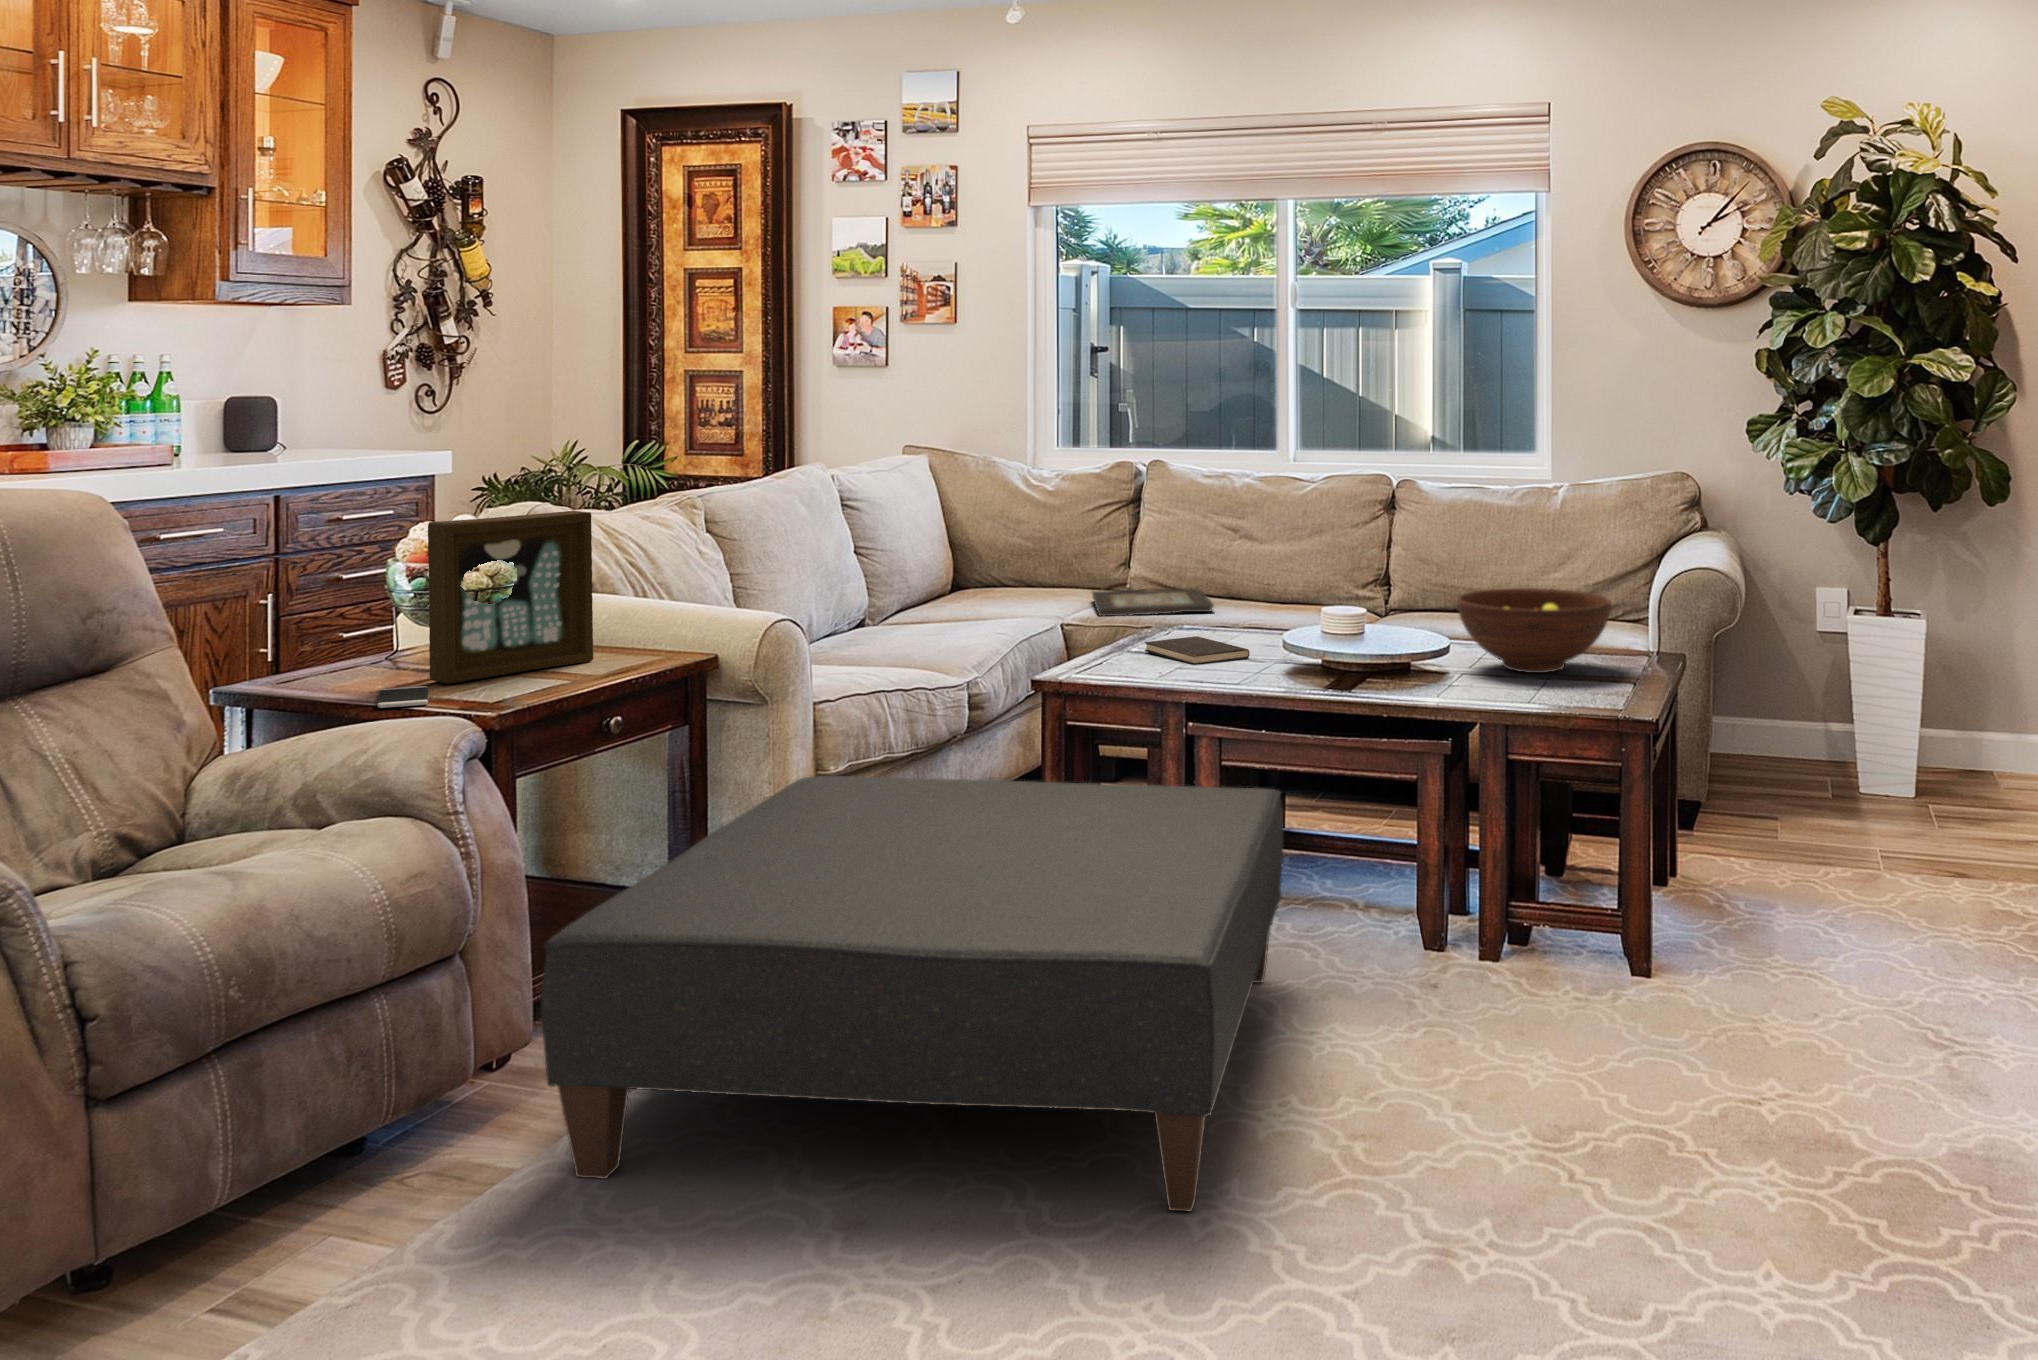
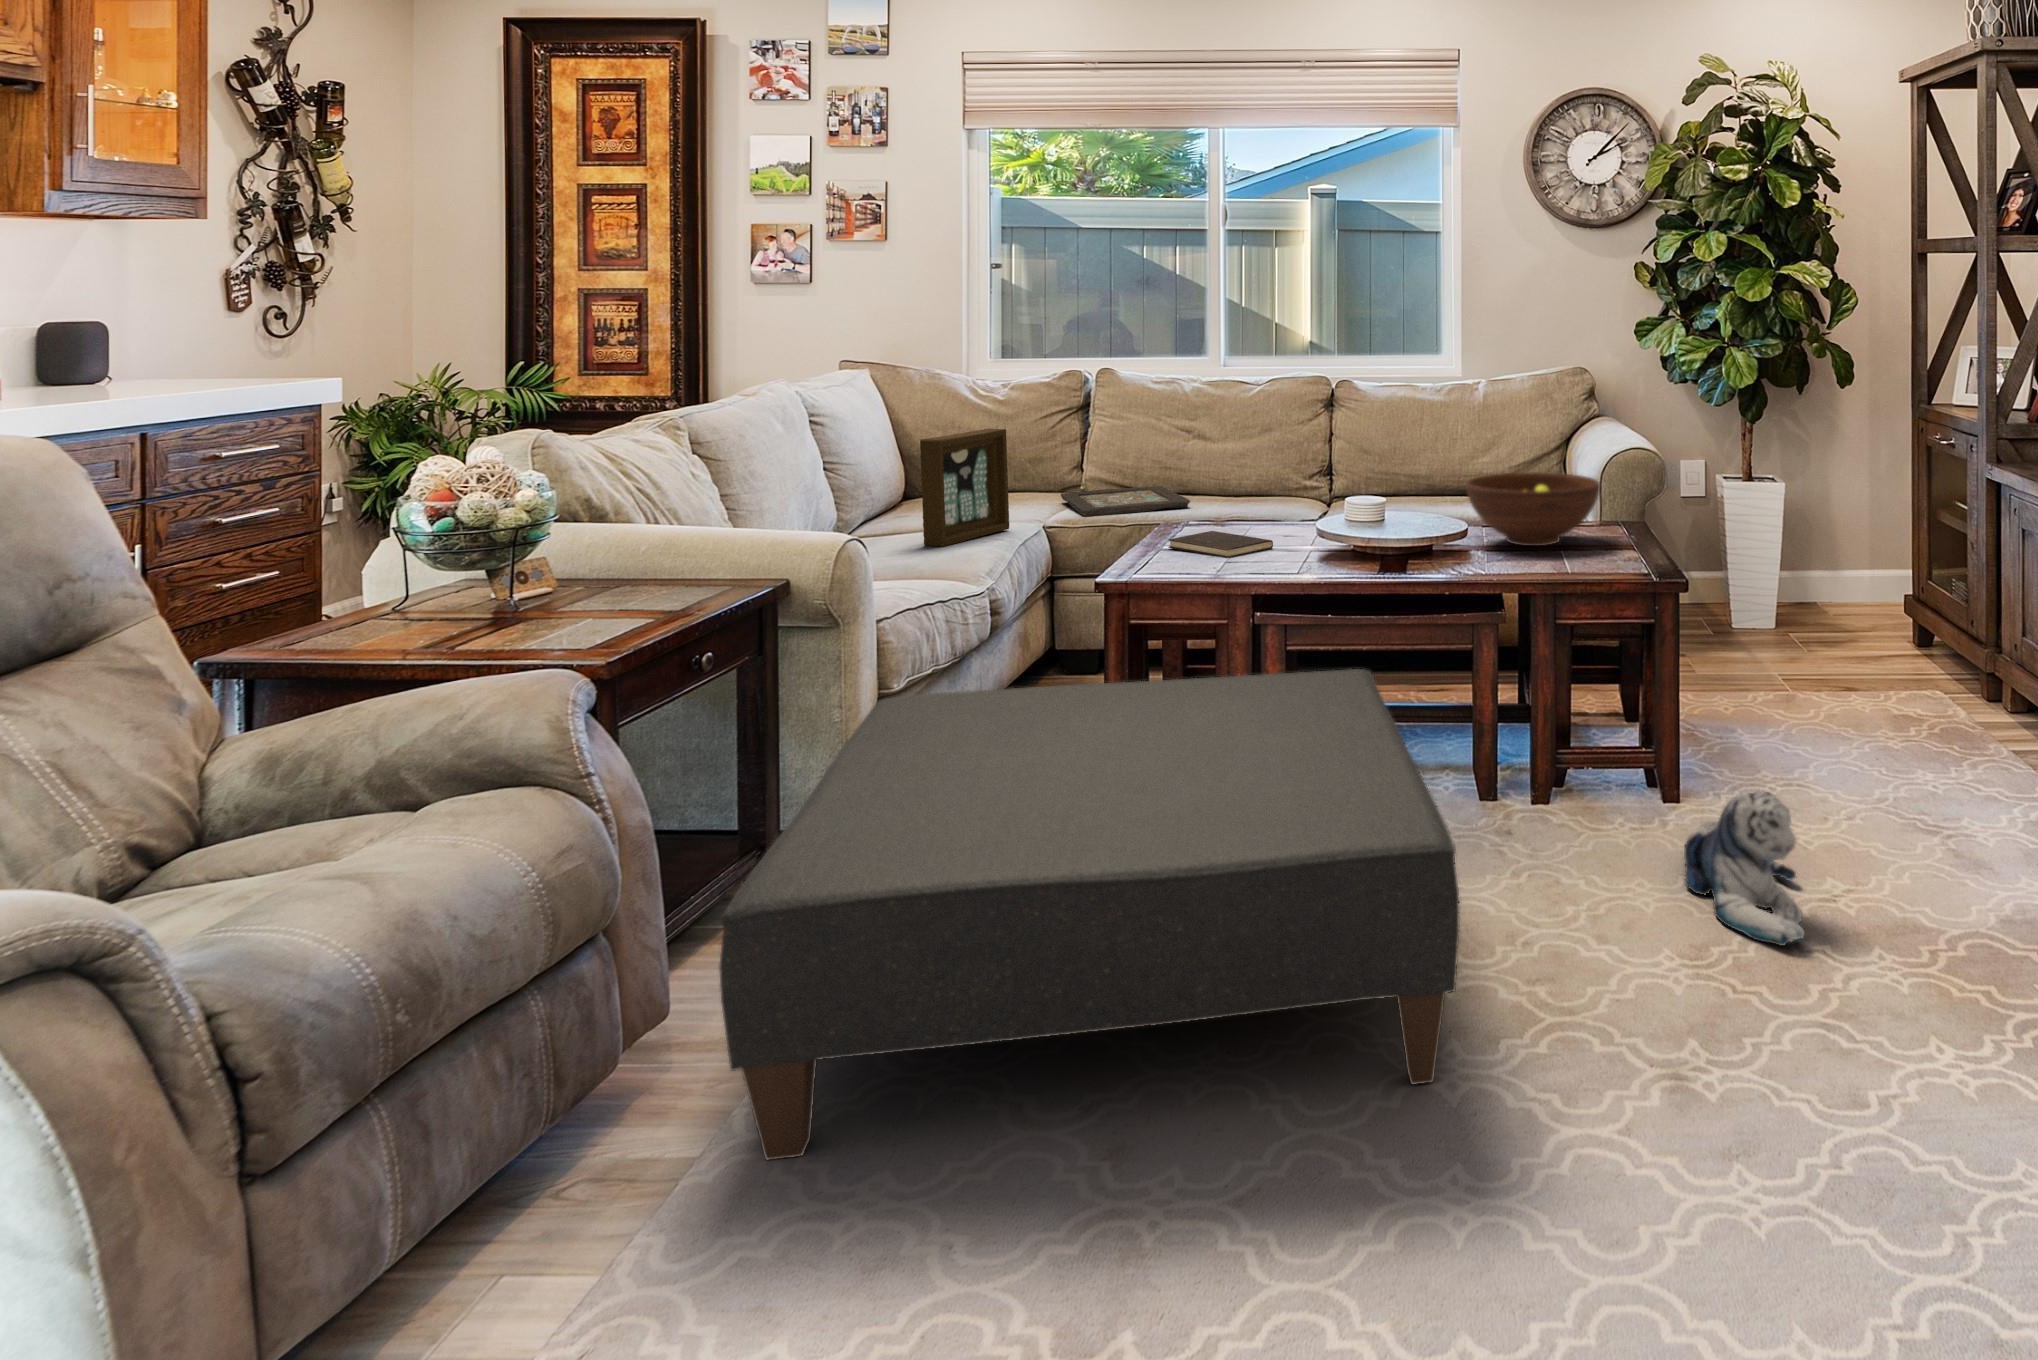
picture frame: present [428,511,593,684] -> present [920,429,1009,547]
smartphone: present [378,686,428,708] -> none [411,641,487,670]
plush toy: none [1589,962,1726,1142] -> present [1684,792,1805,946]

